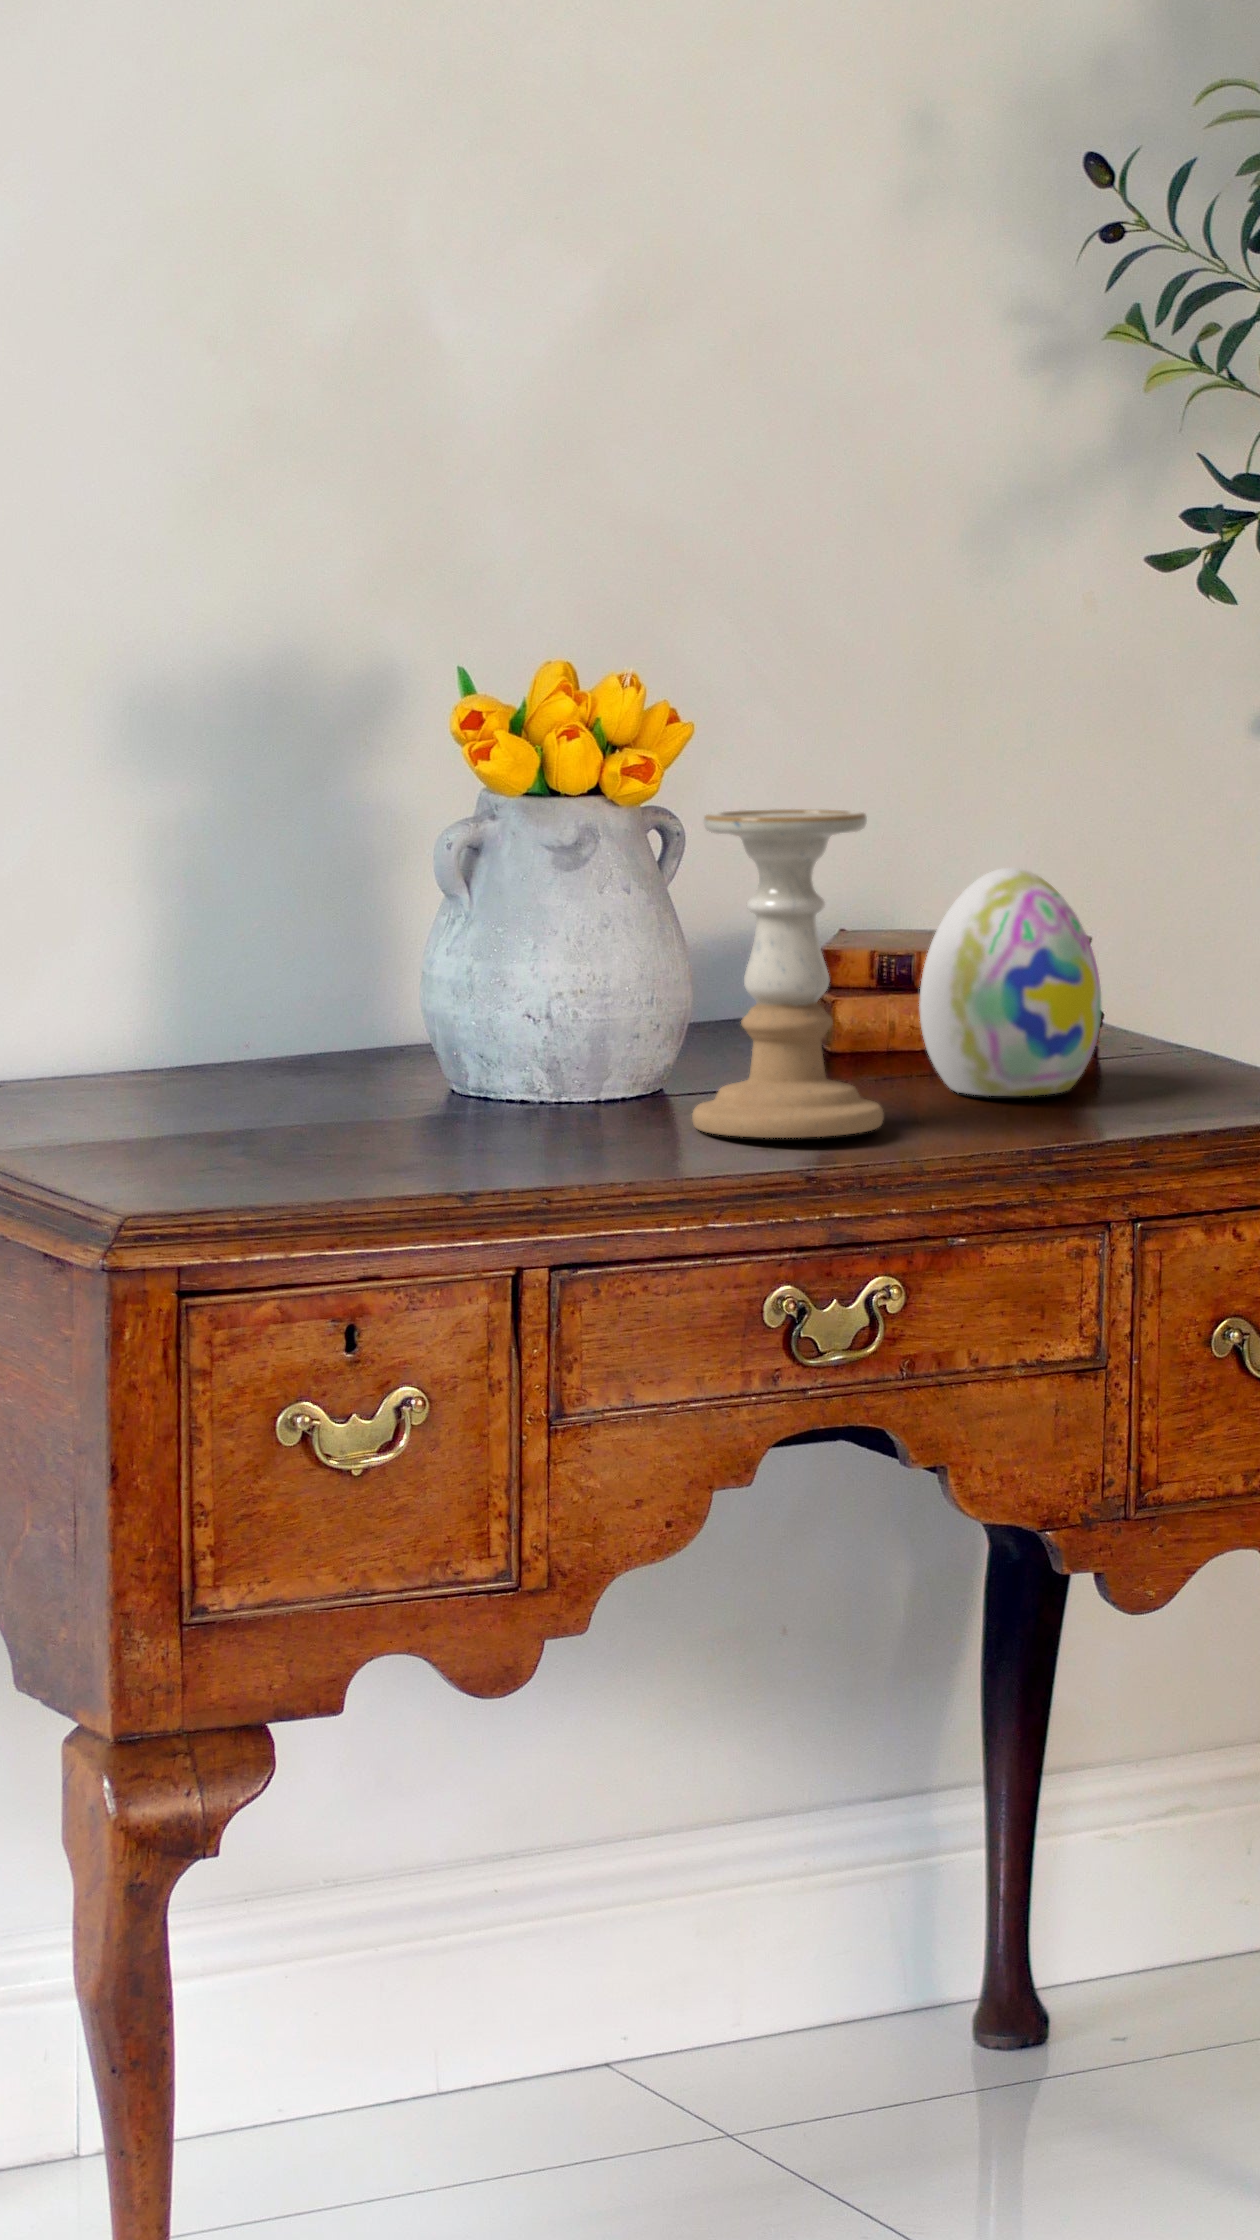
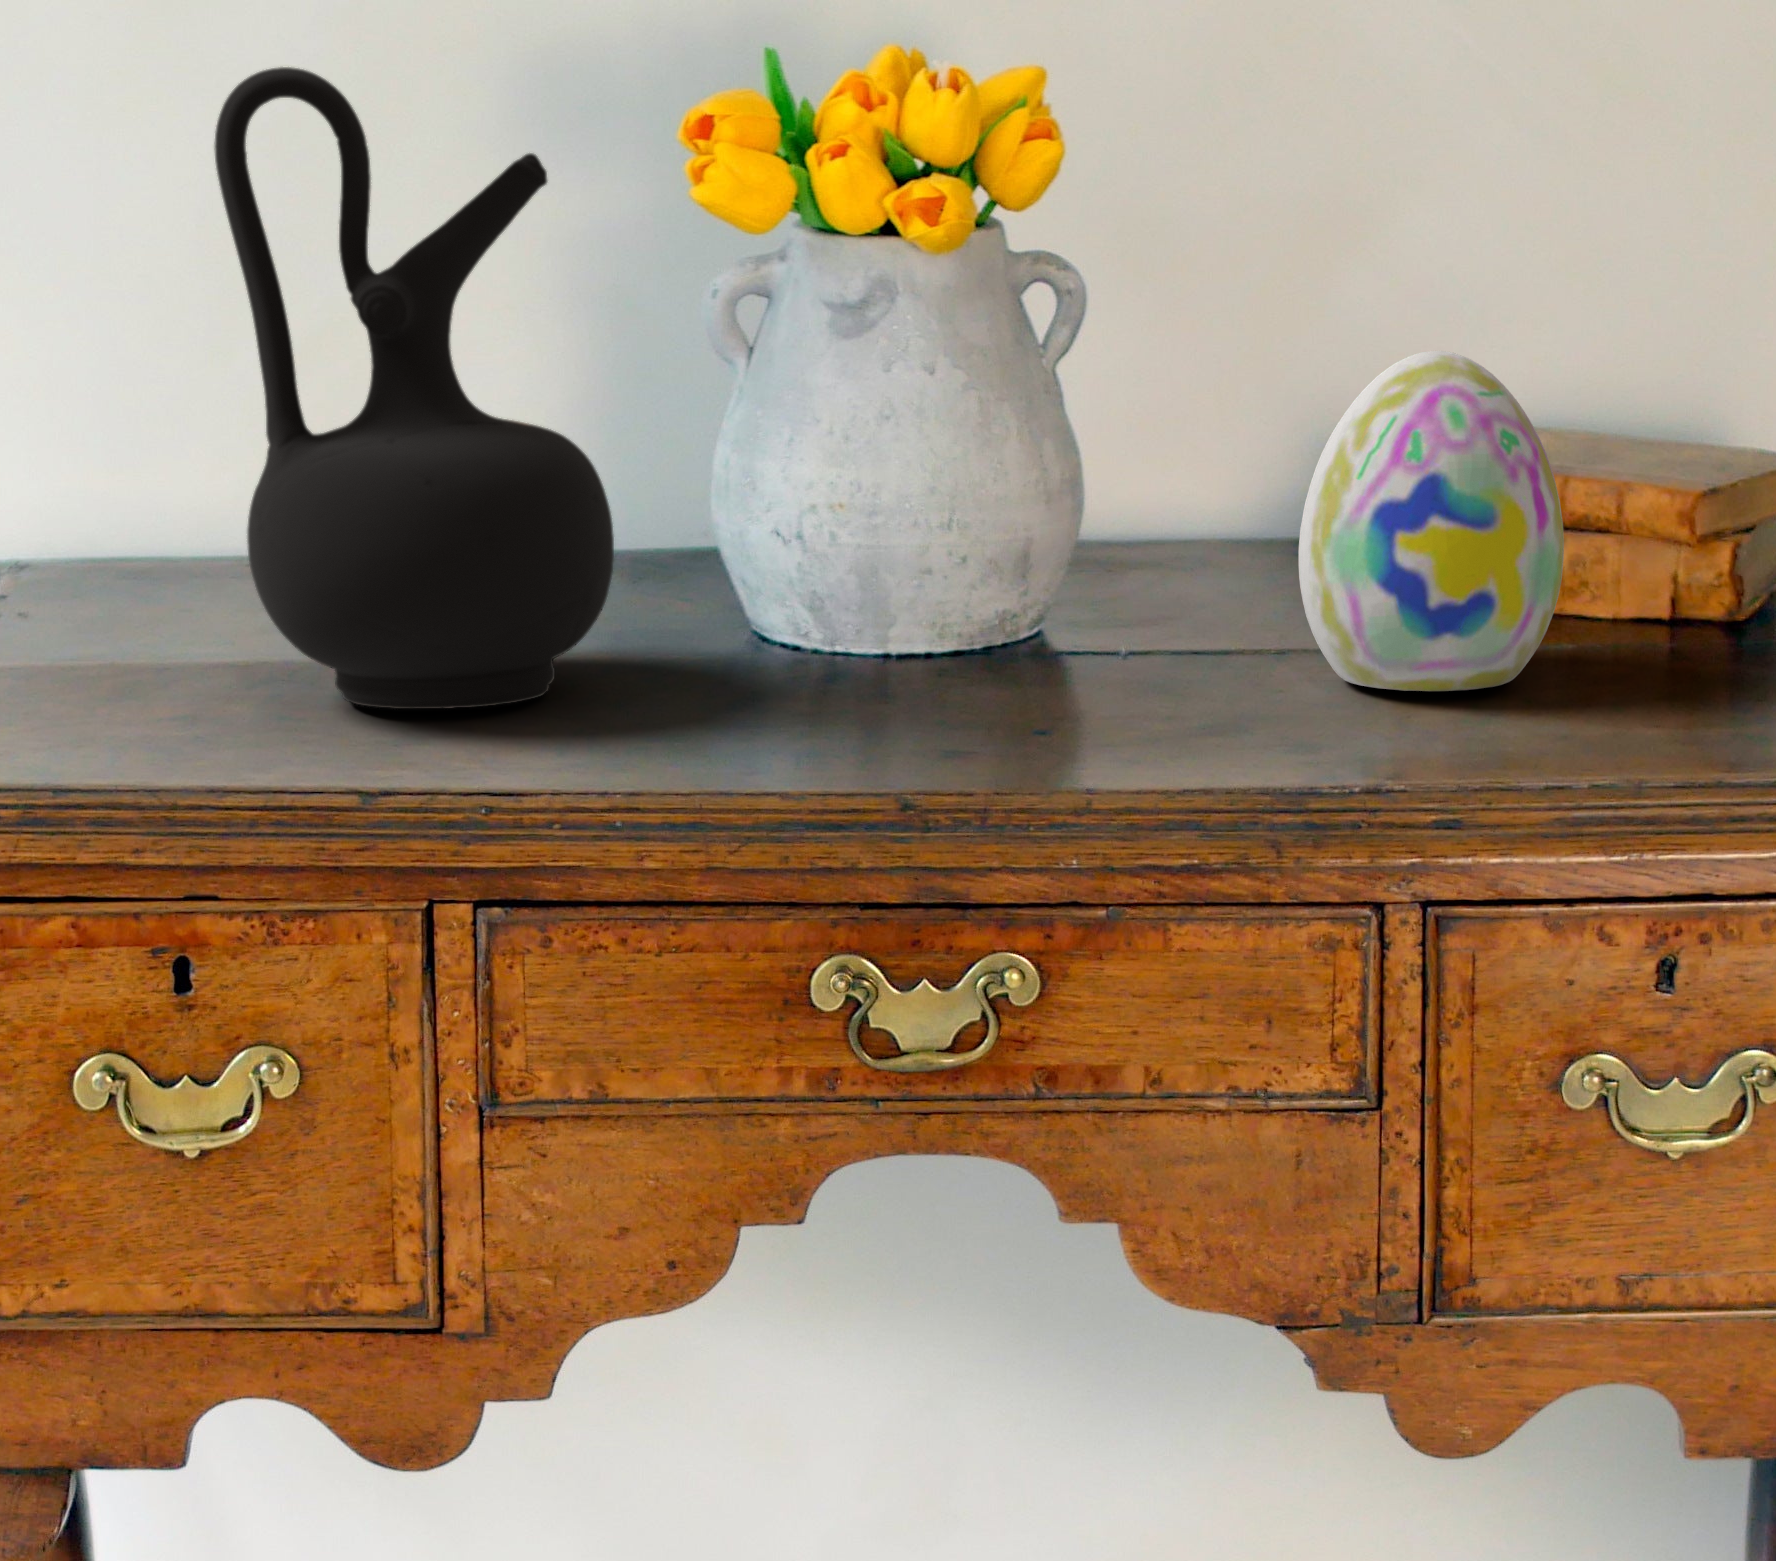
ceramic jug: none [246,691,517,1146] -> present [214,67,614,709]
candle holder: present [692,809,884,1138] -> none [860,254,1130,737]

